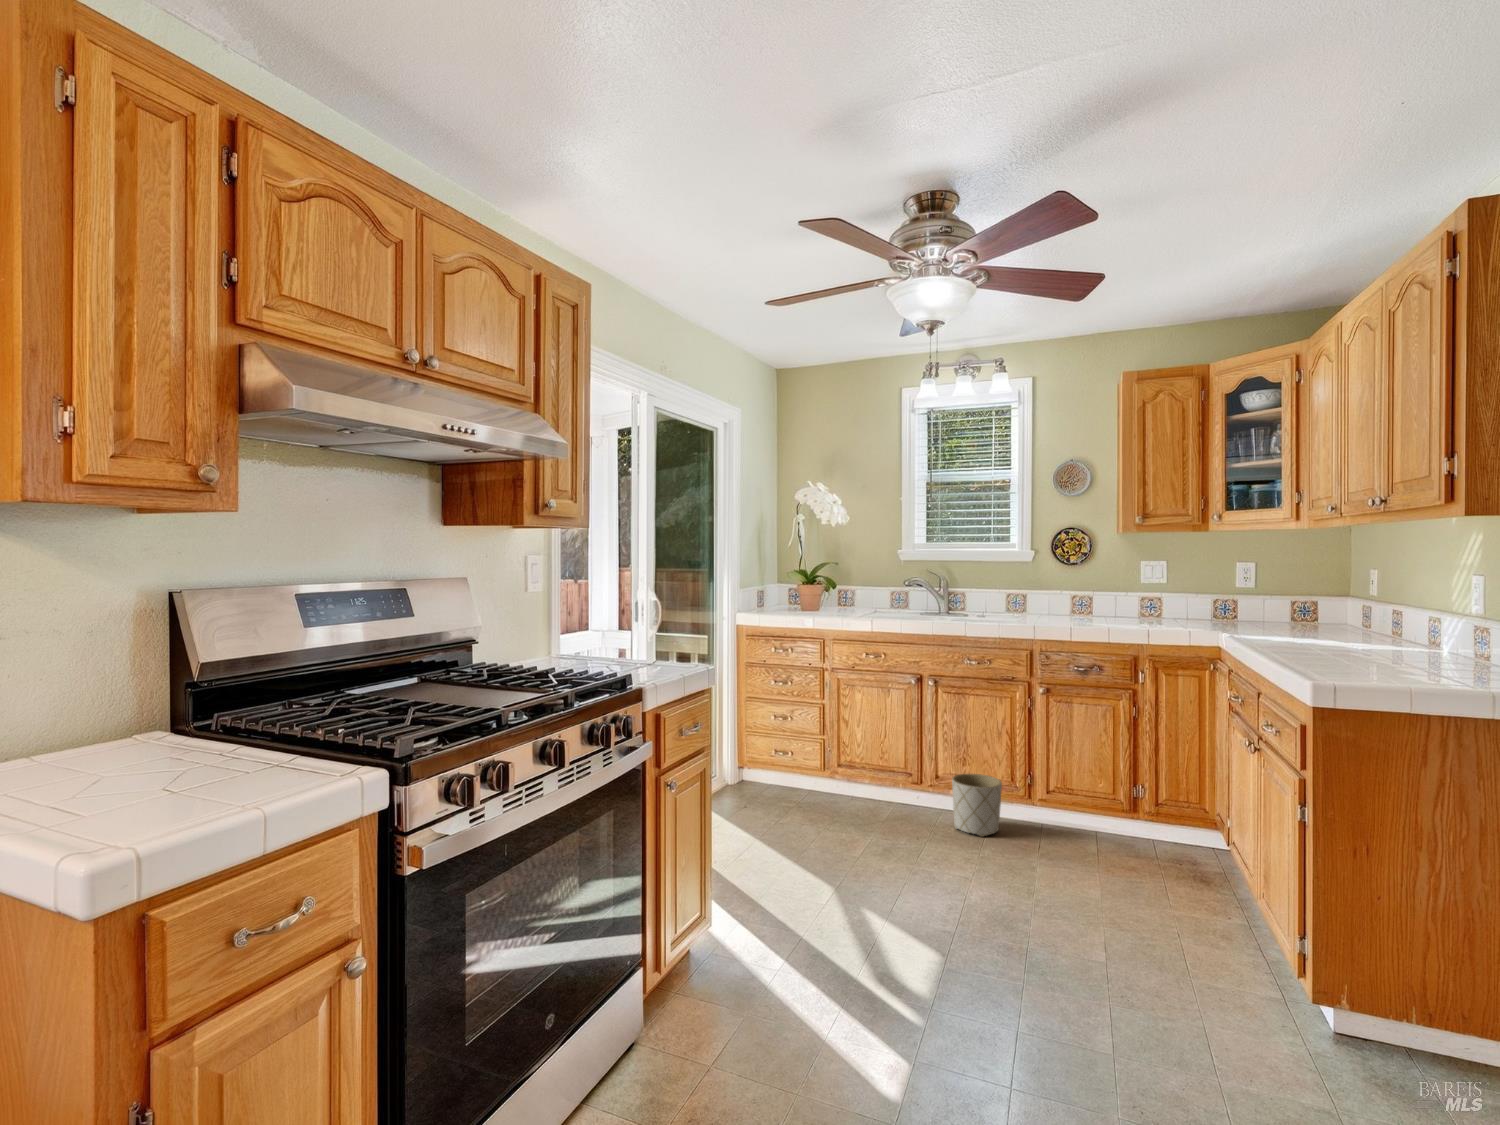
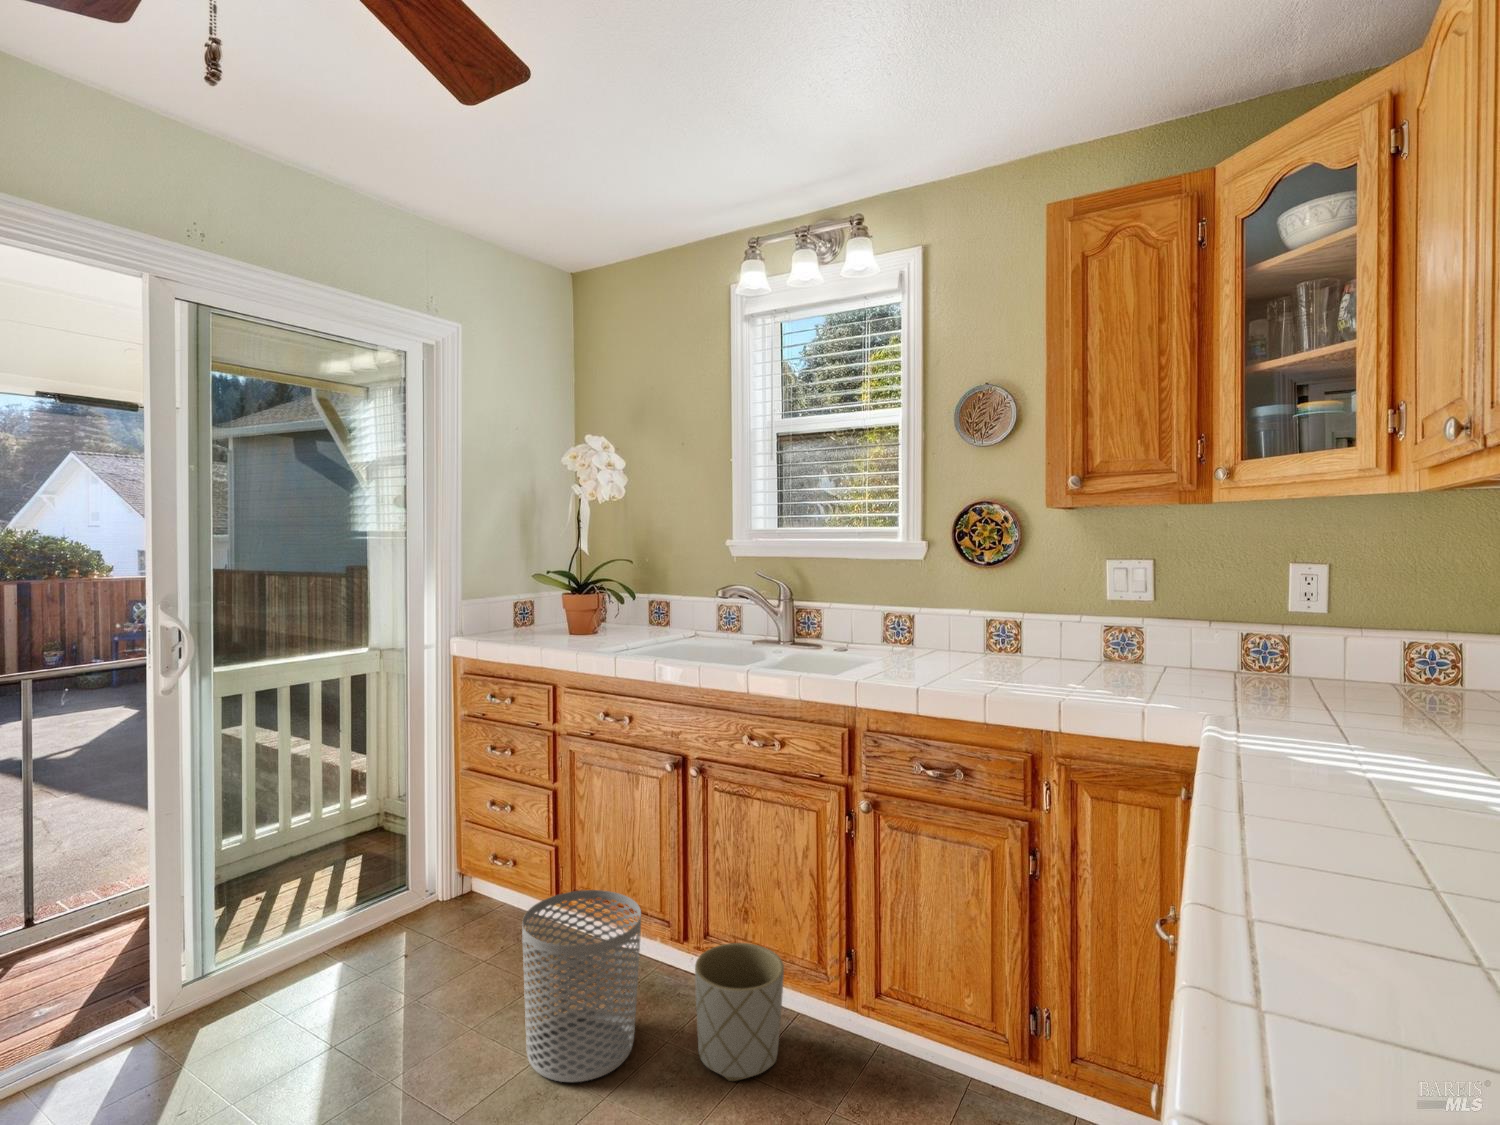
waste bin: none [861,750,926,841] -> present [522,890,641,1082]

